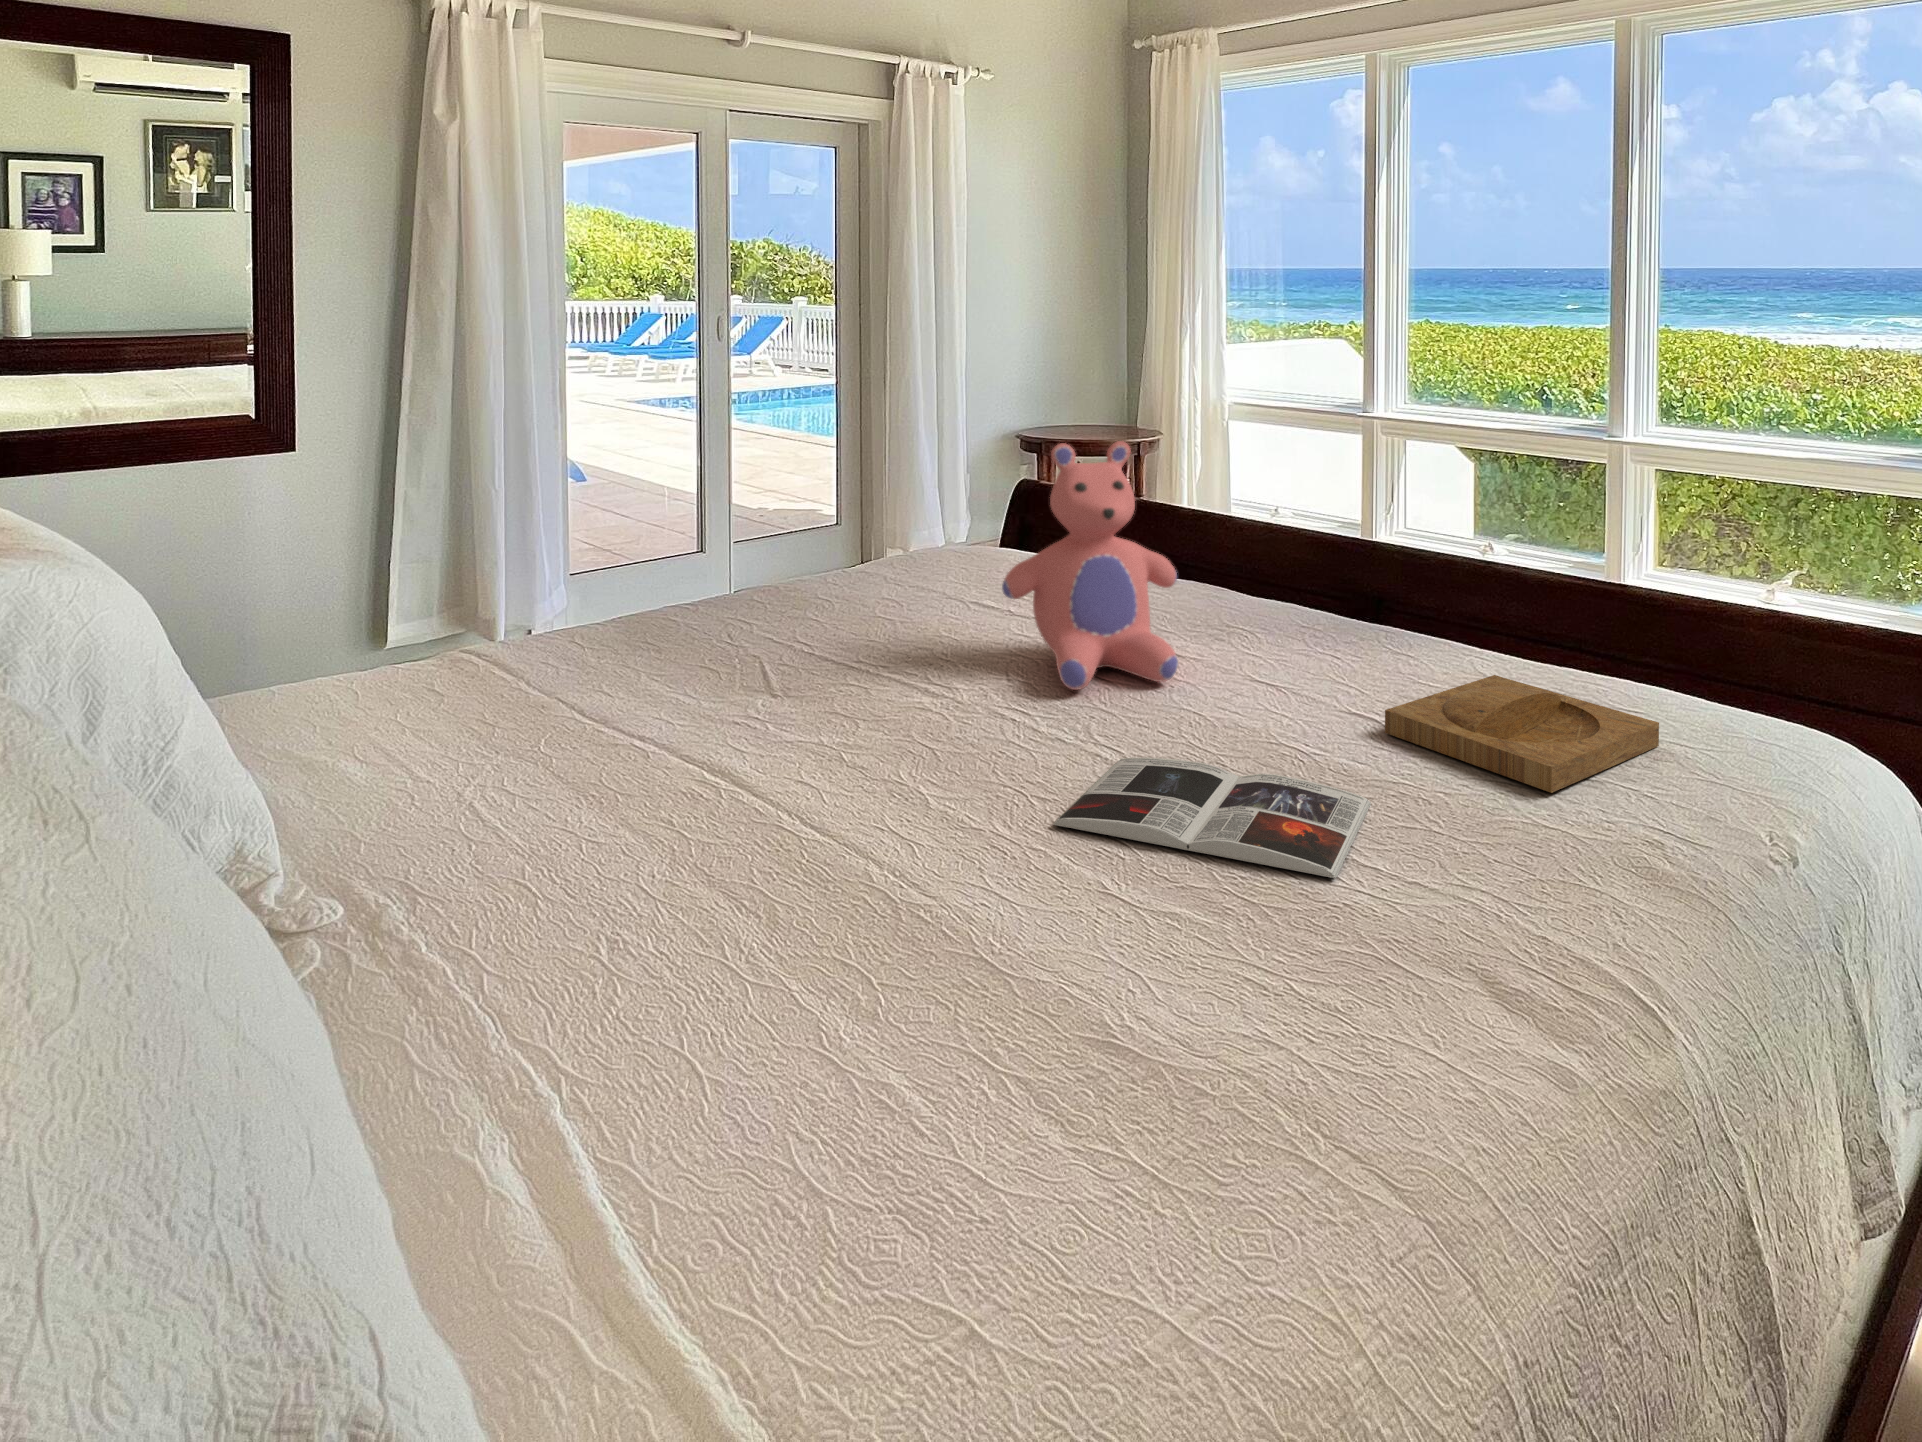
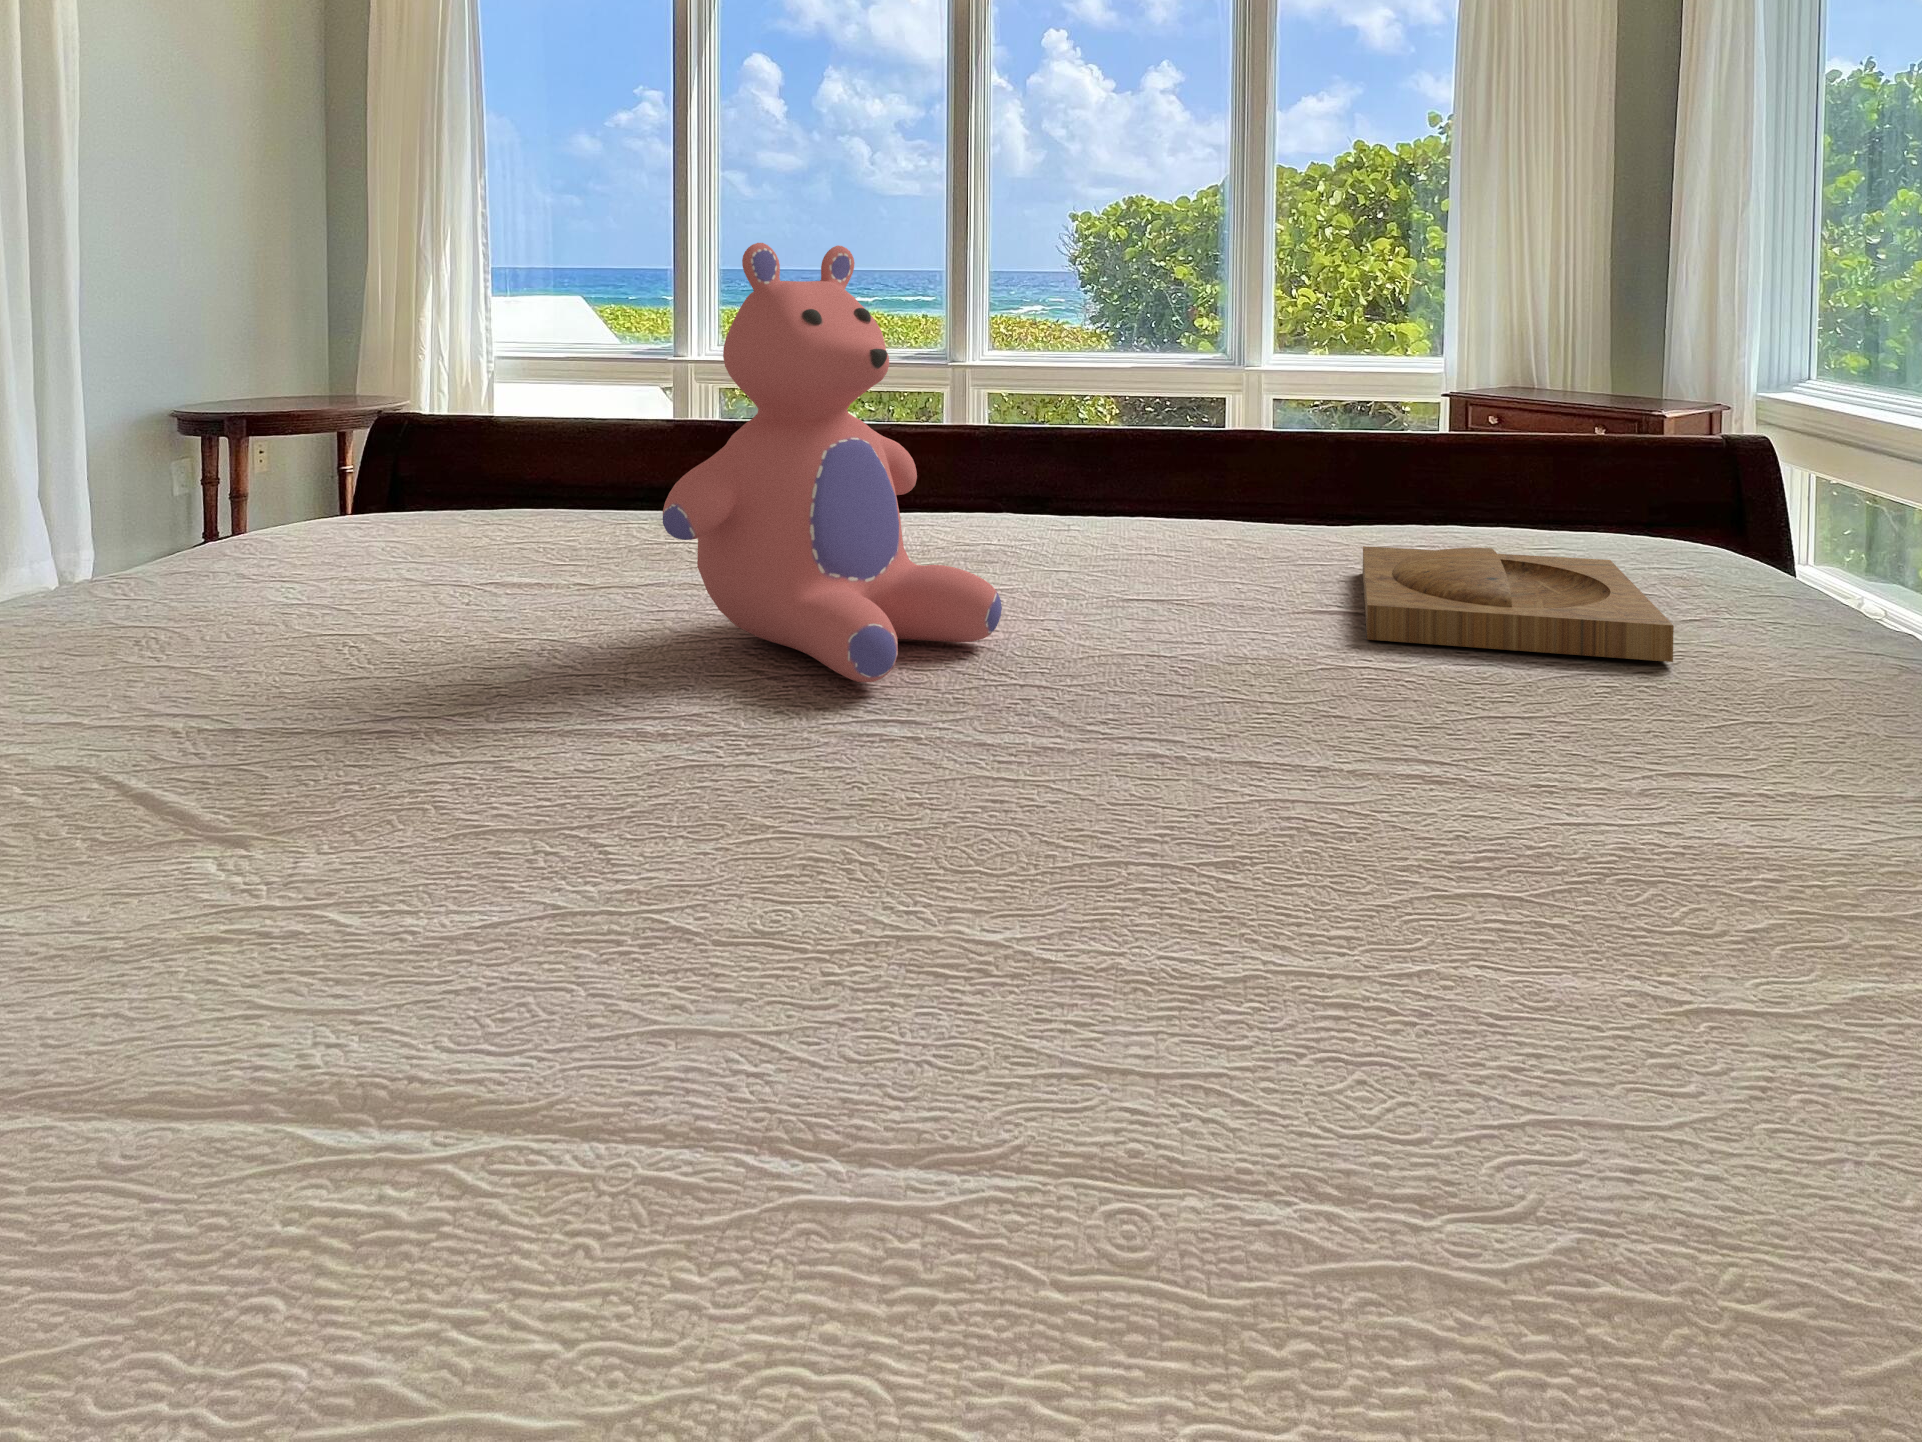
magazine: present [1053,757,1371,878] -> none [1134,724,1797,945]

